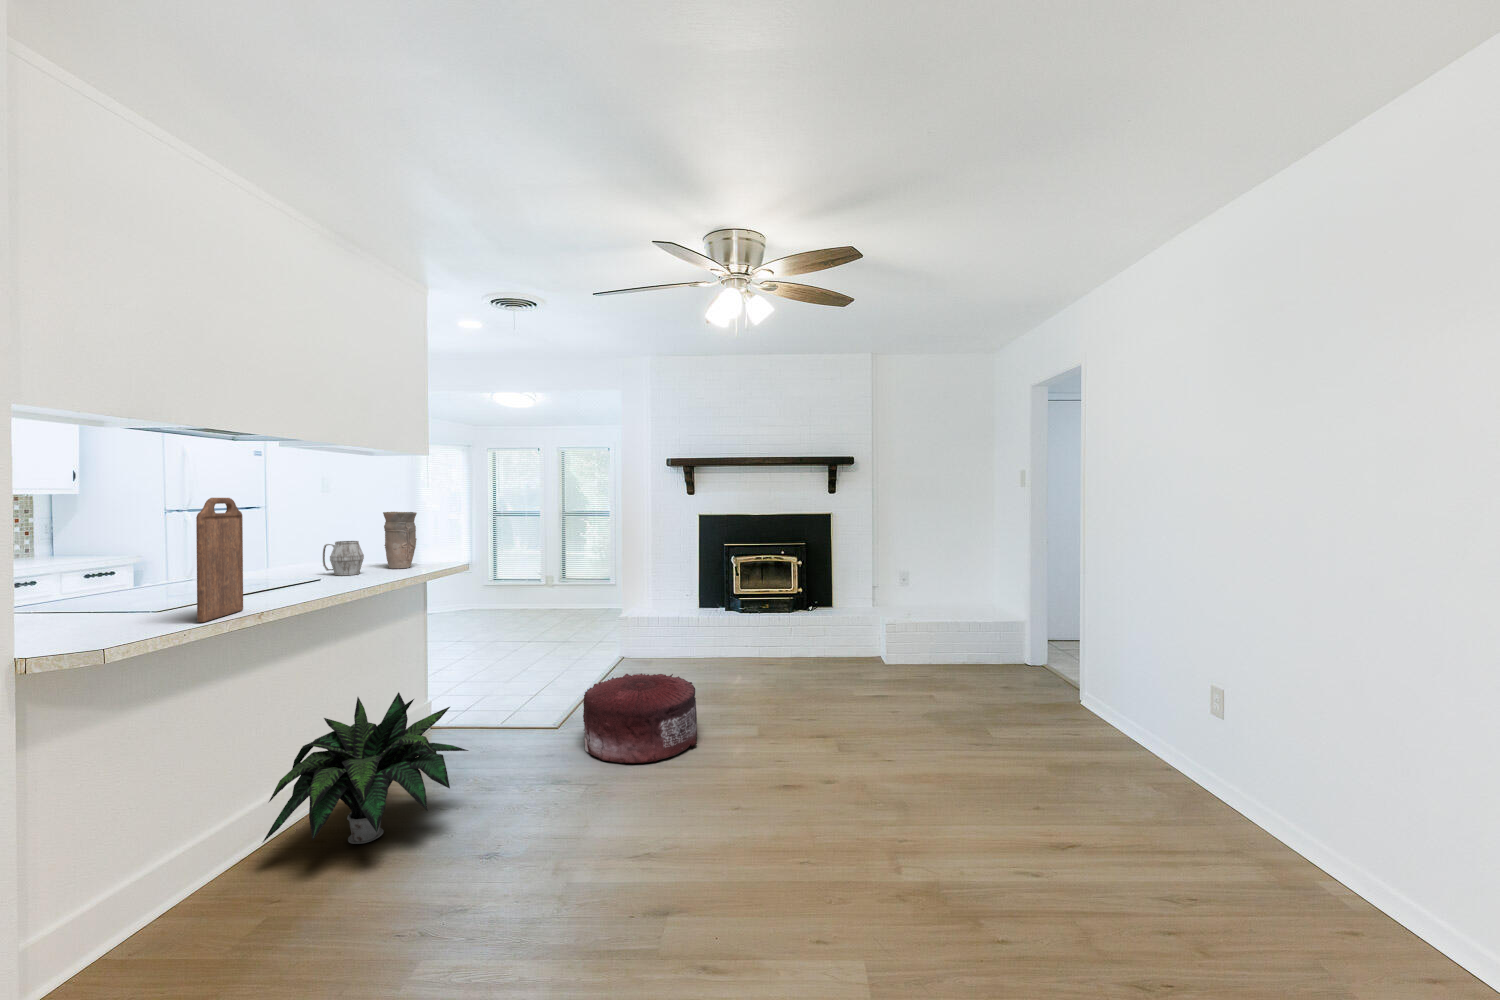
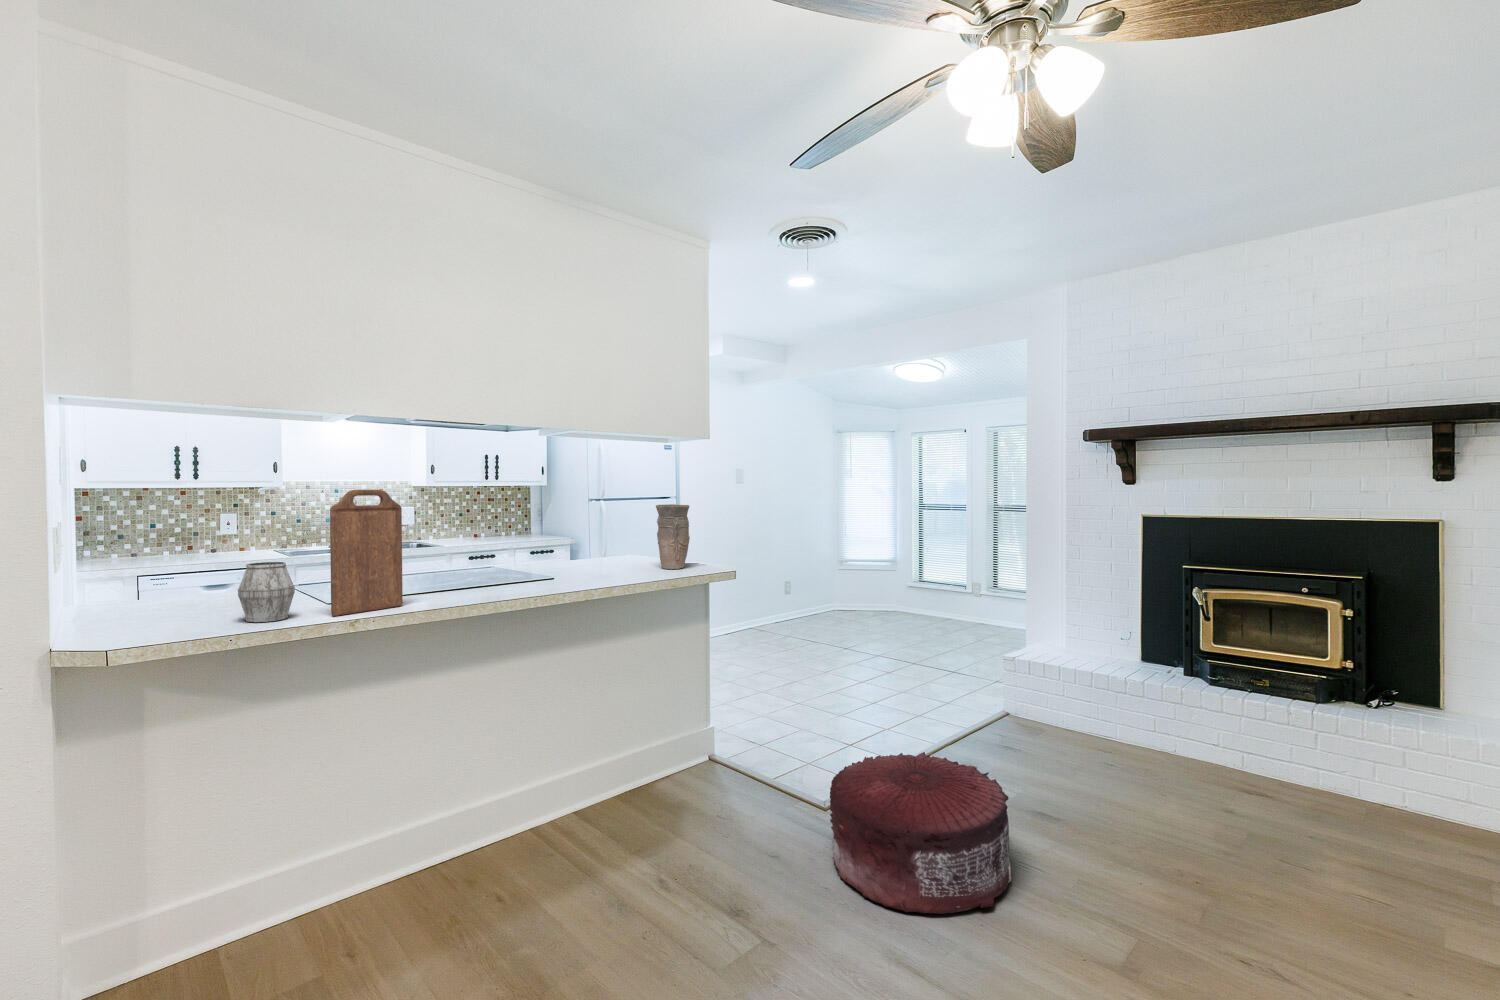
mug: present [323,541,364,575] -> present [238,562,295,622]
potted plant: present [263,692,468,844] -> none [442,712,646,884]

